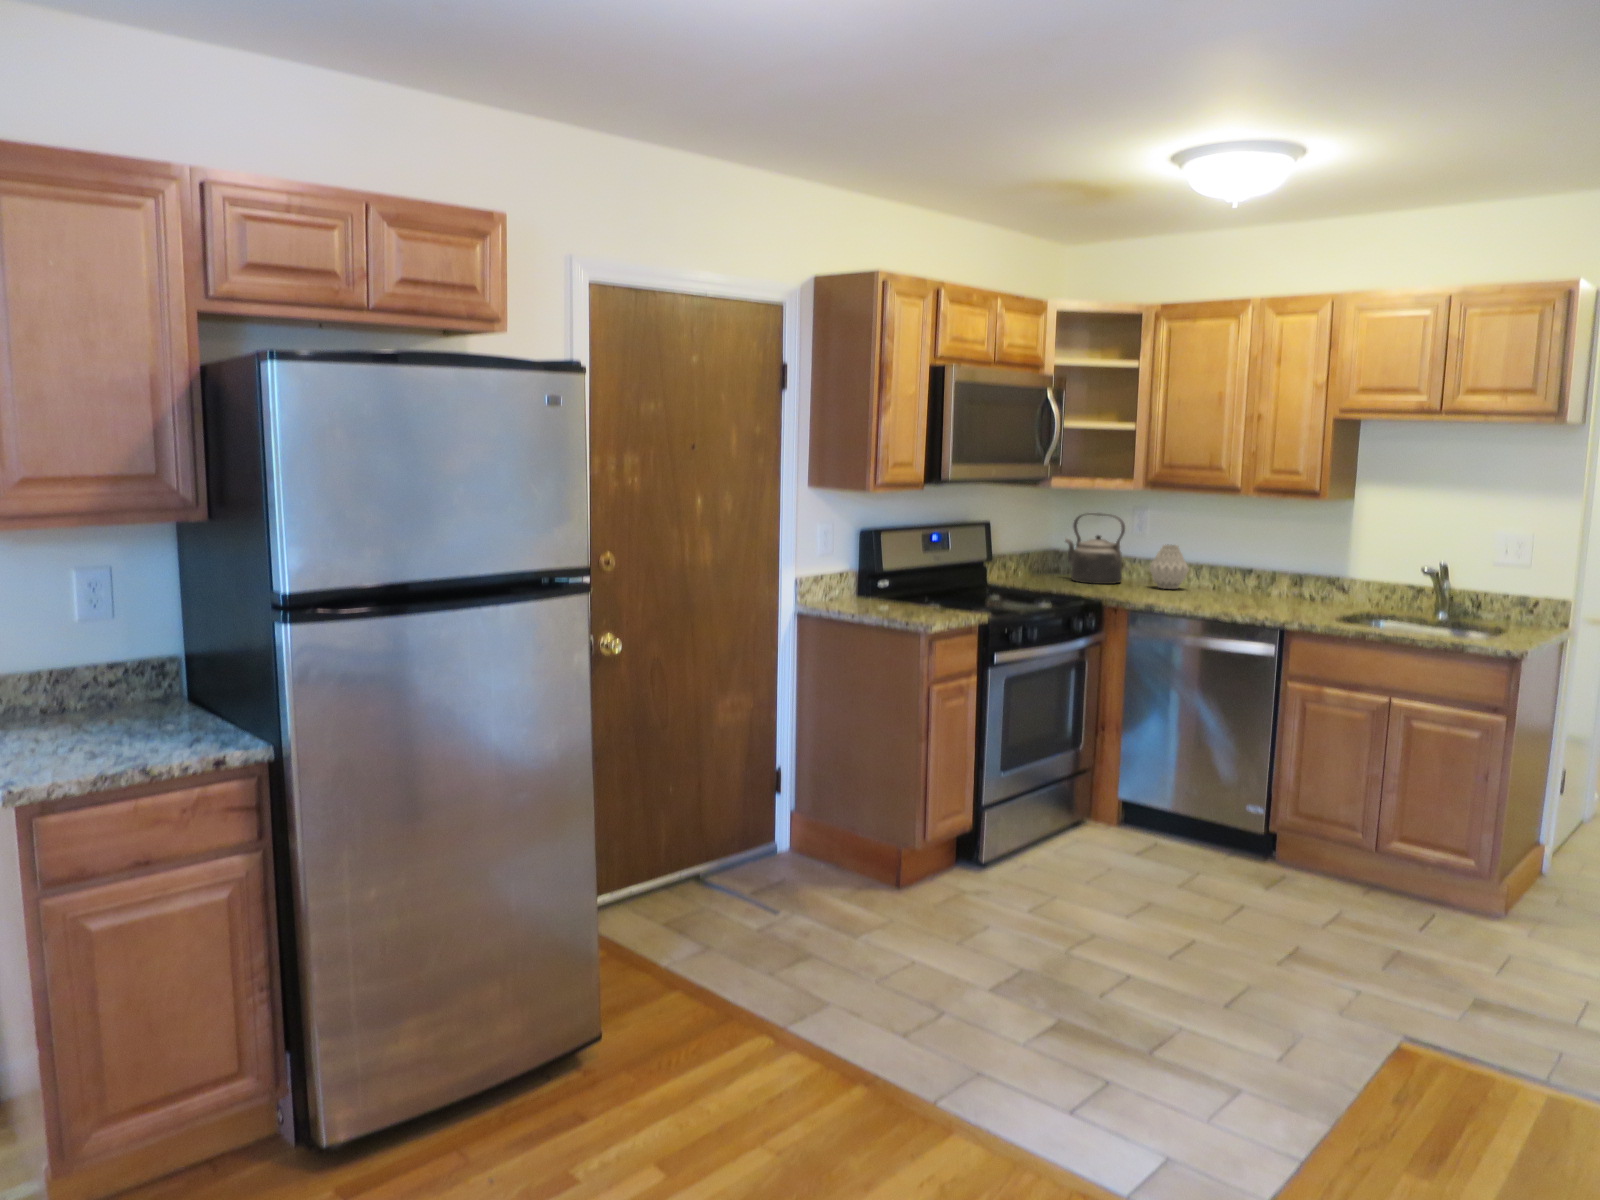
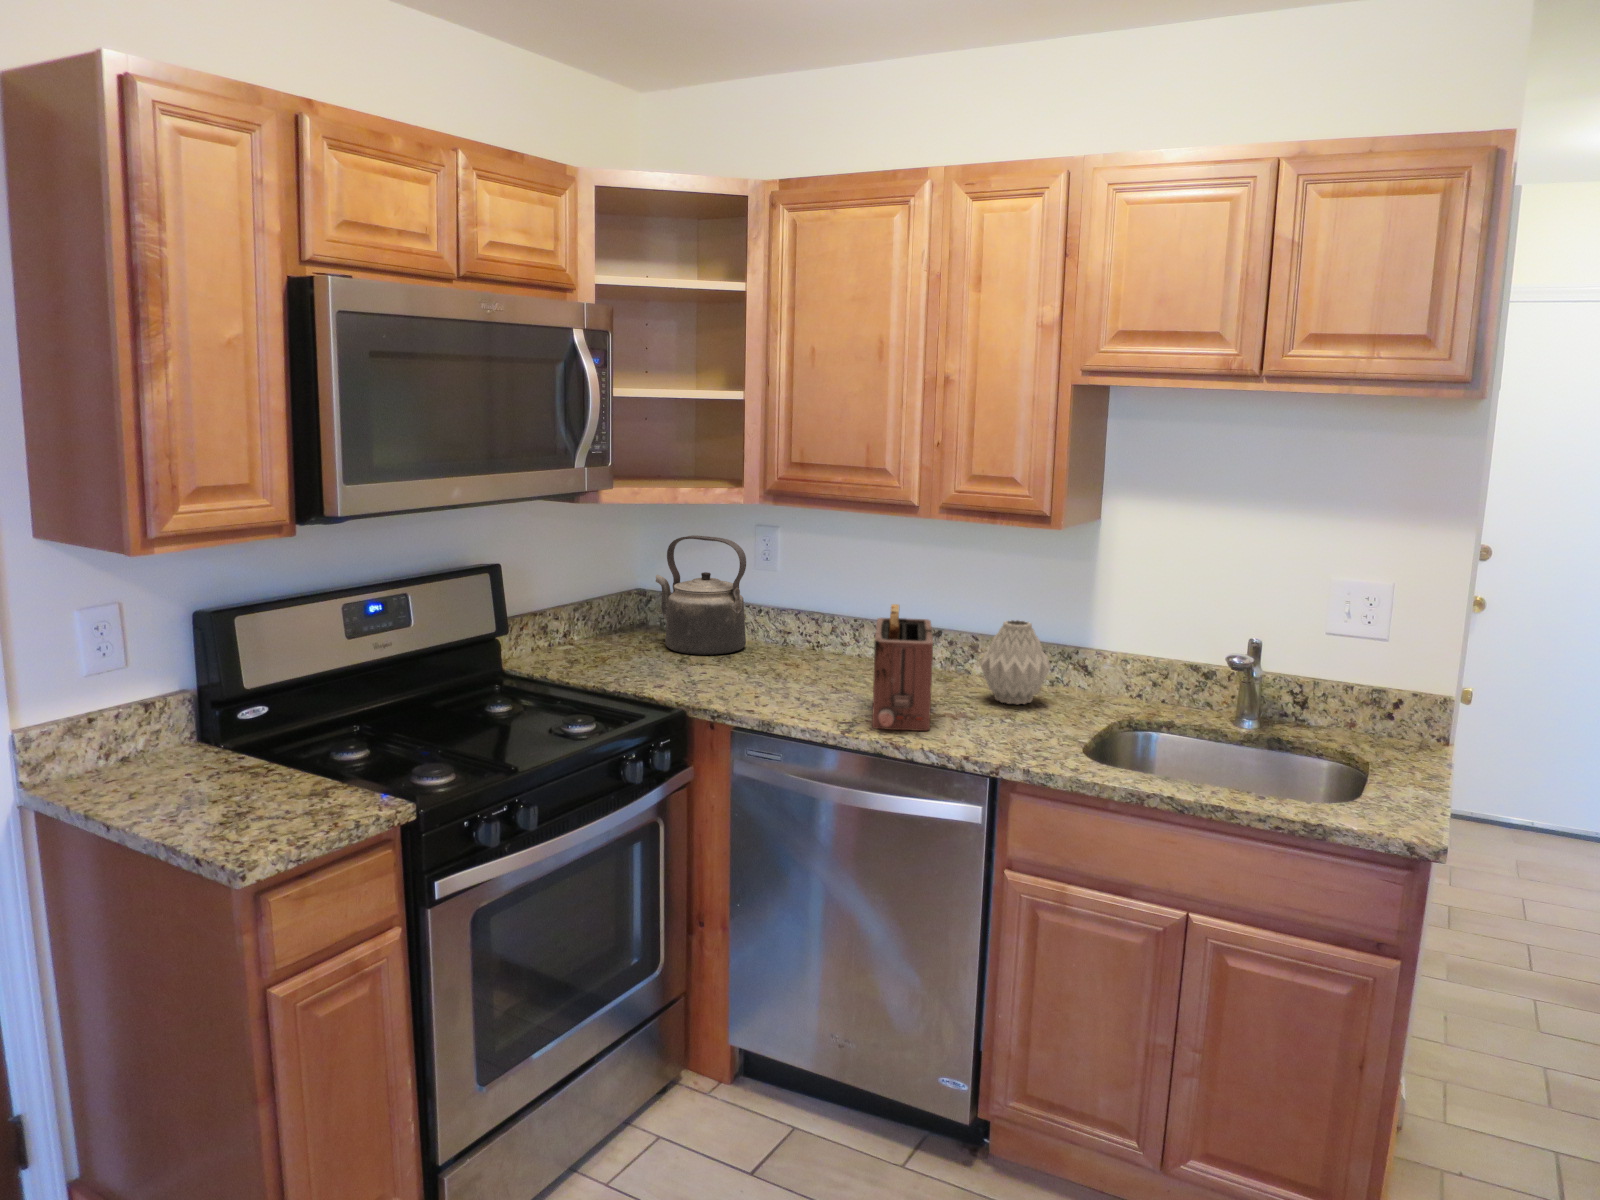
vase: present [1150,544,1189,589] -> present [980,620,1051,704]
toaster: none [1210,544,1249,612] -> present [872,604,933,731]

